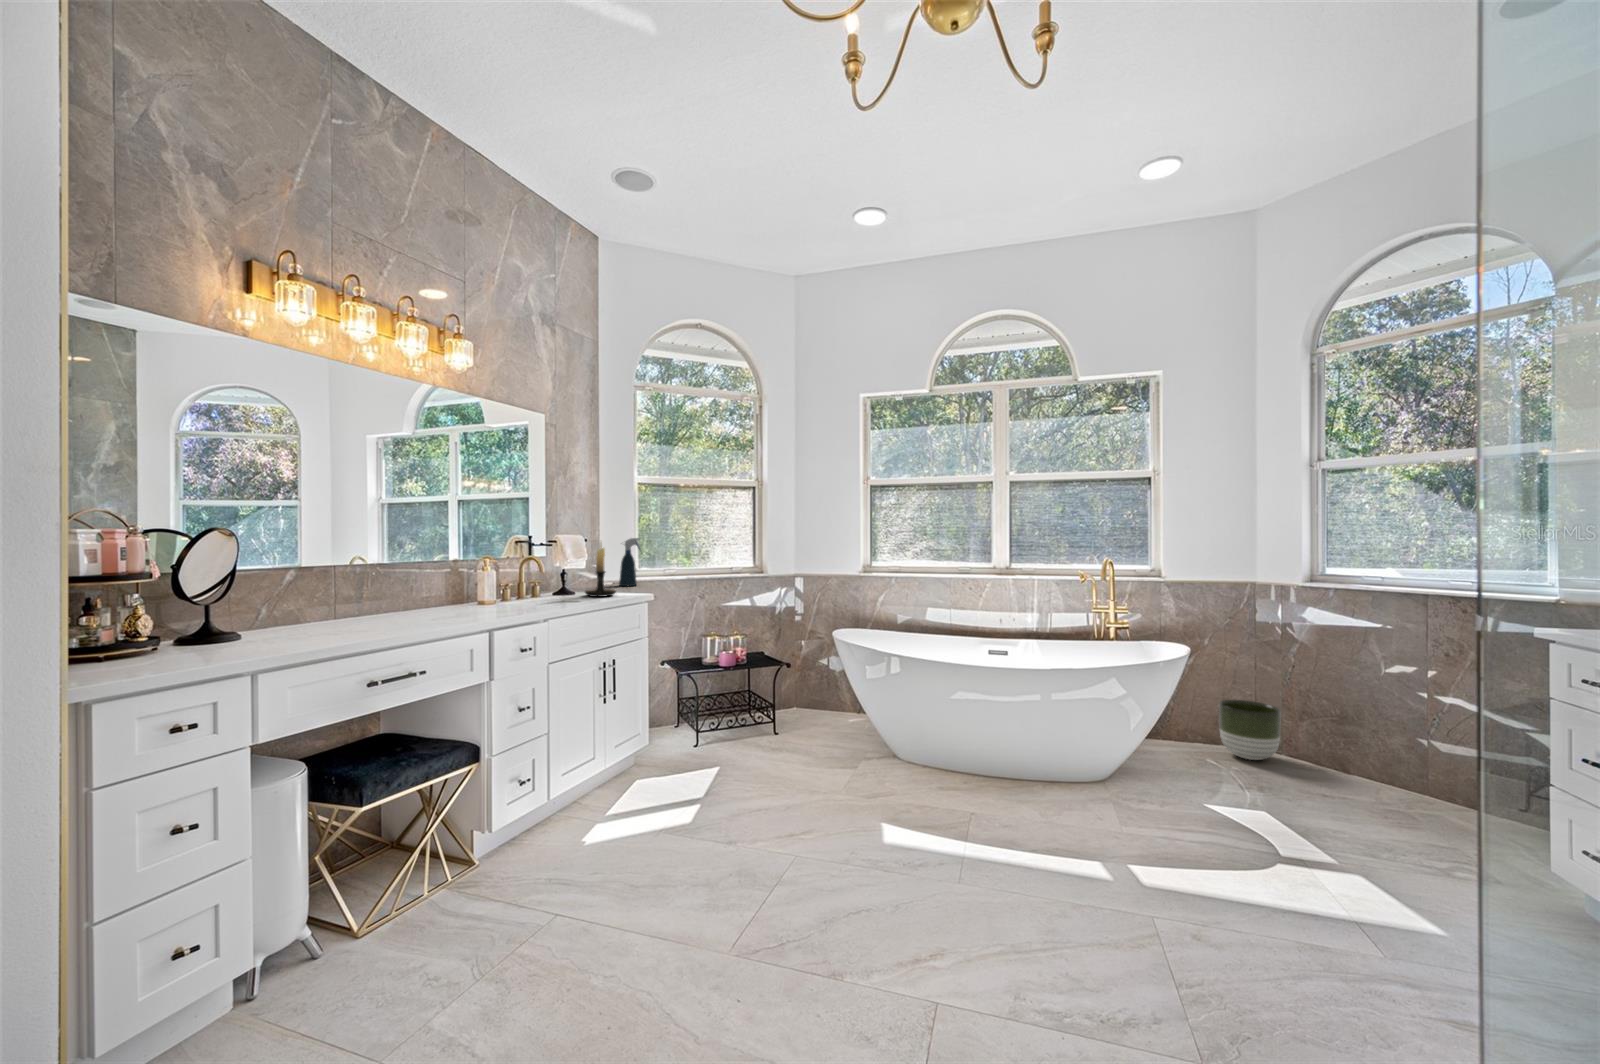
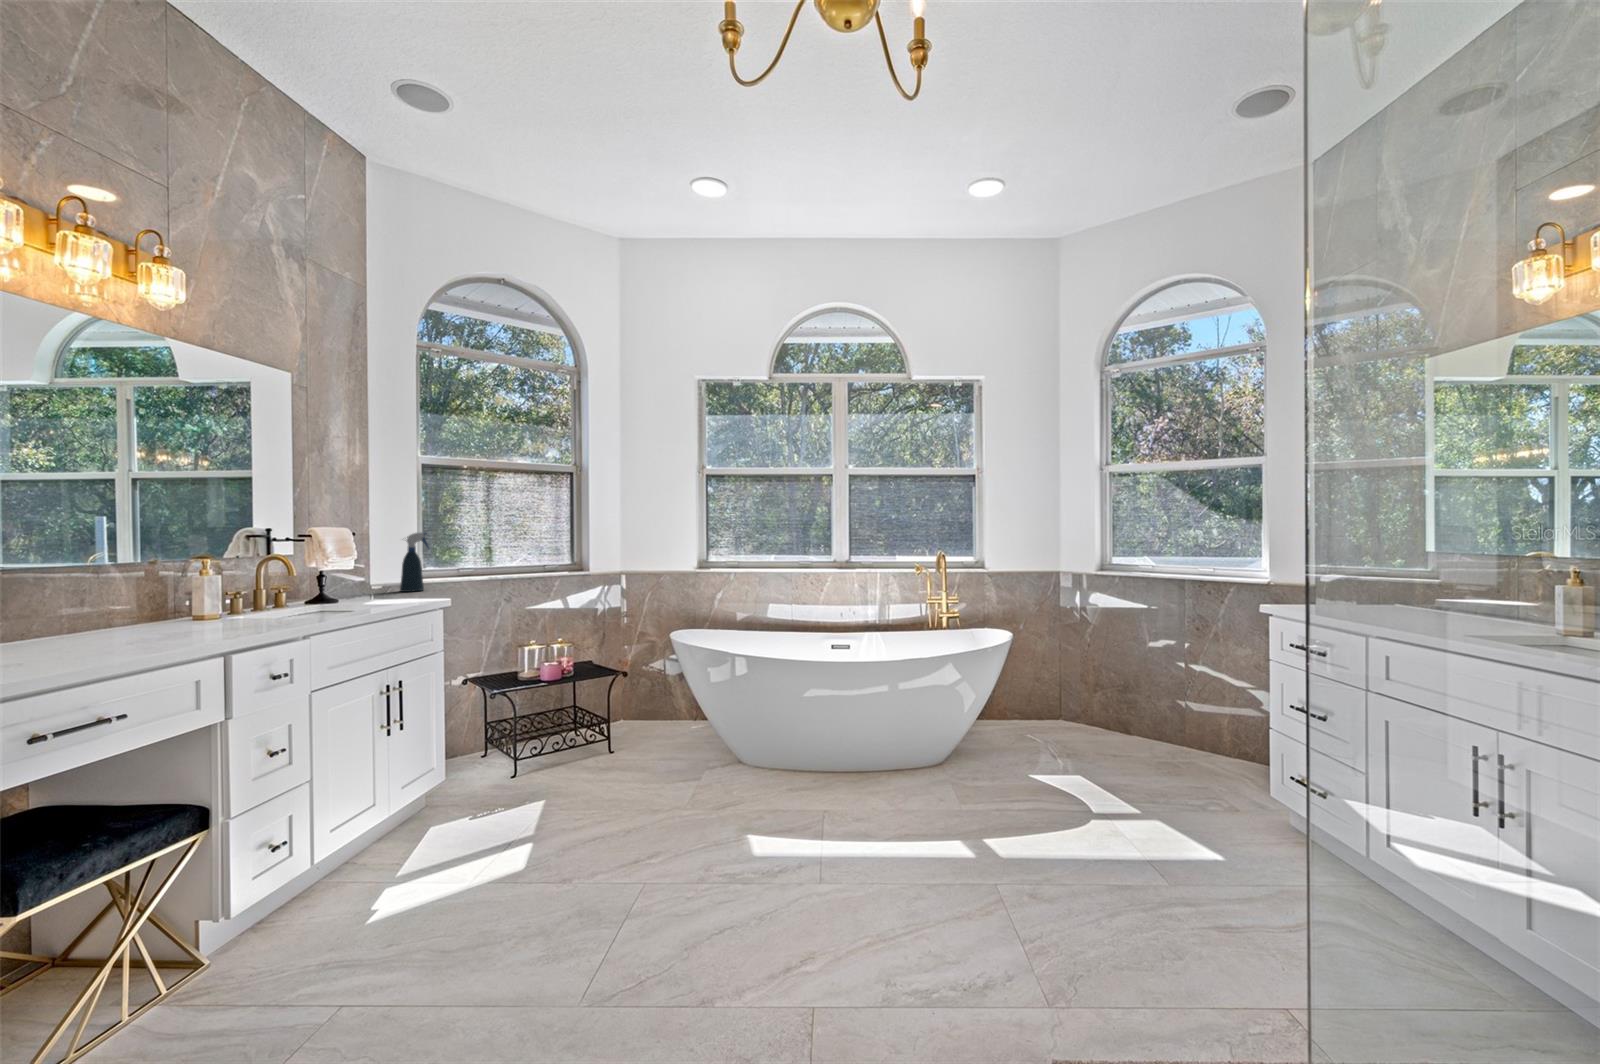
candle holder: present [585,542,616,597] -> none [355,533,399,605]
planter: present [1219,700,1281,760] -> none [1049,678,1101,734]

